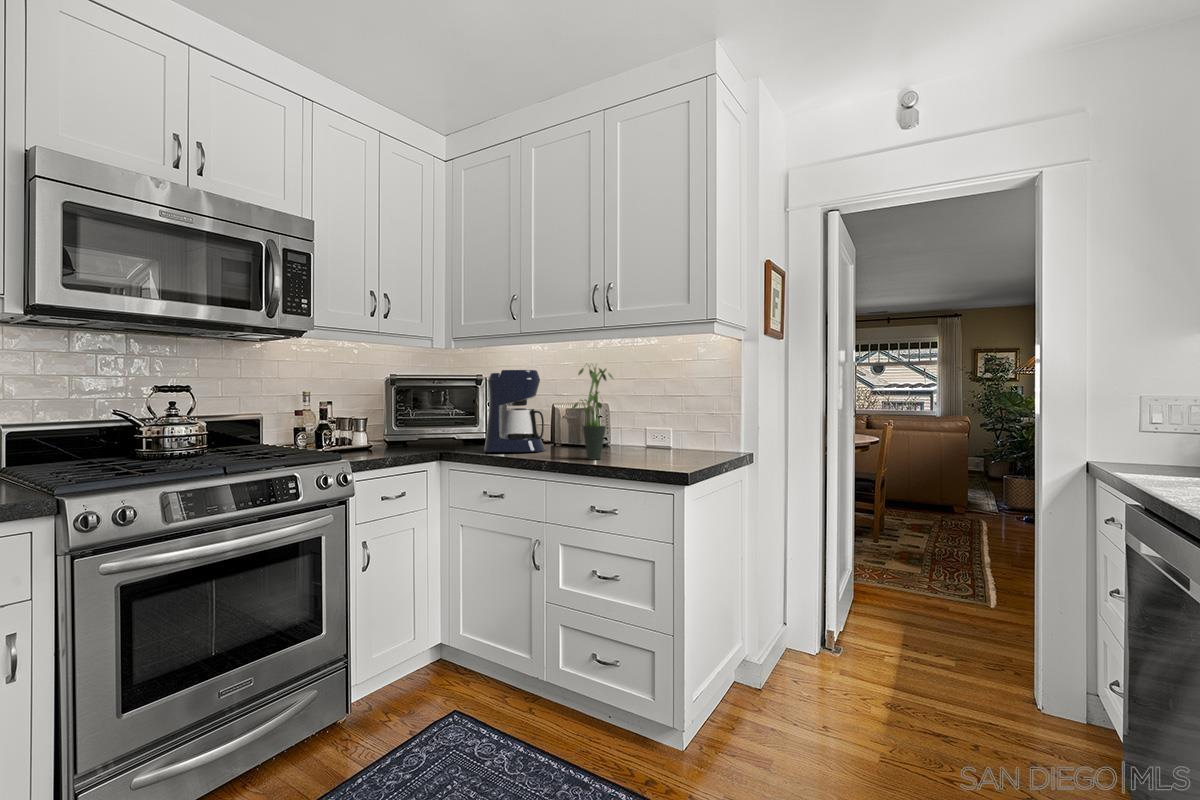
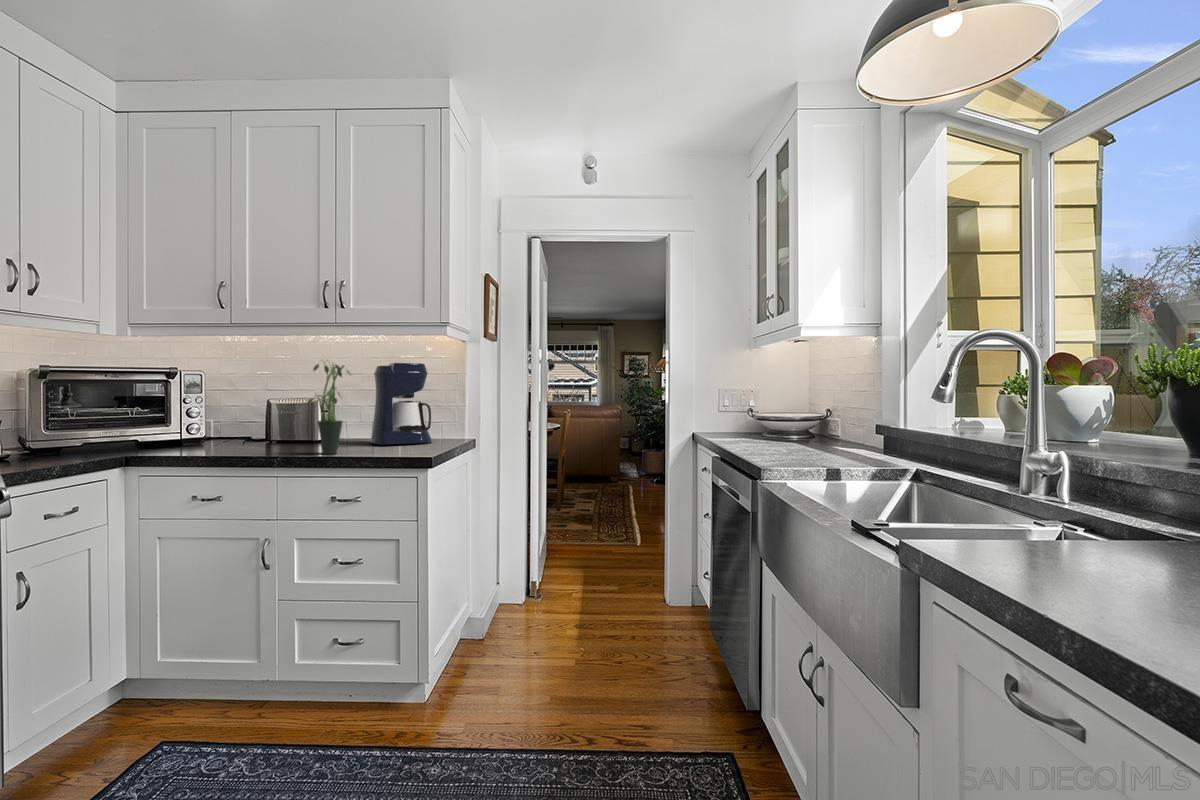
coffee maker: present [484,370,545,452] -> present [371,363,432,445]

